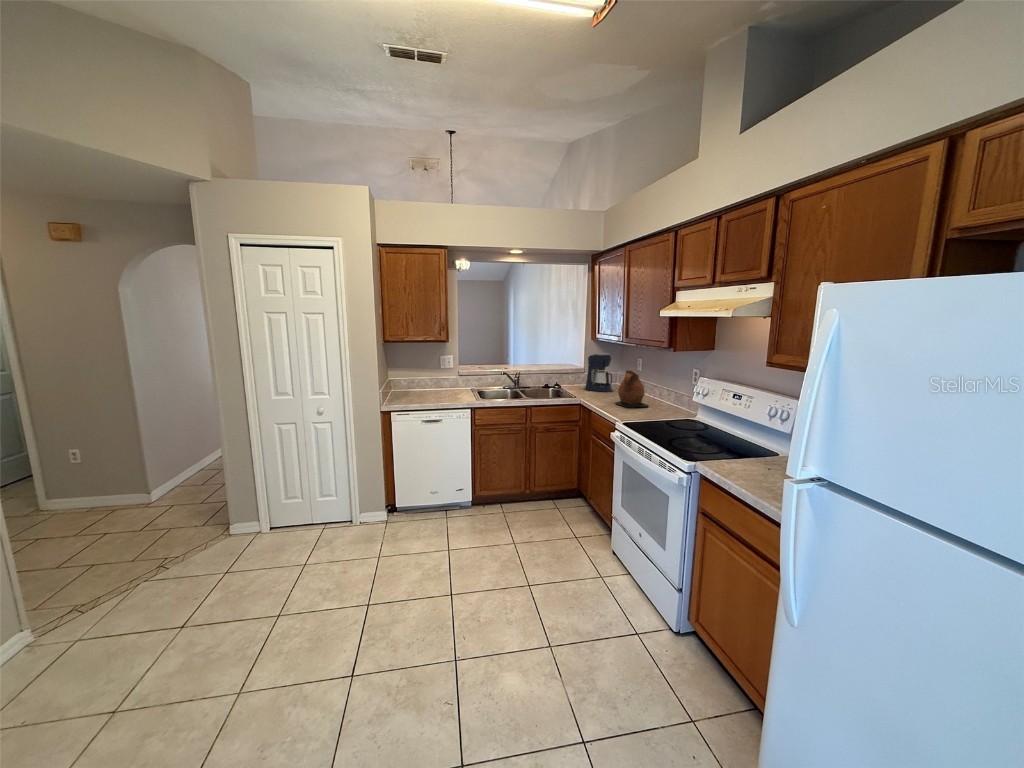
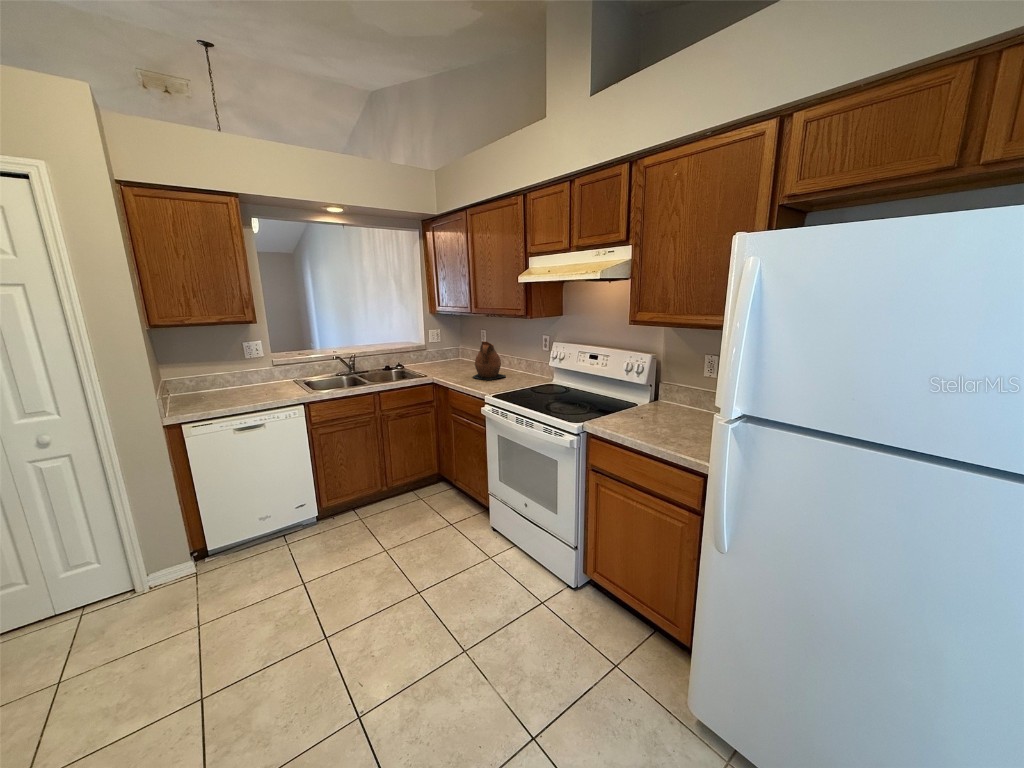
coffee maker: present [585,353,613,392] -> none [433,327,462,368]

